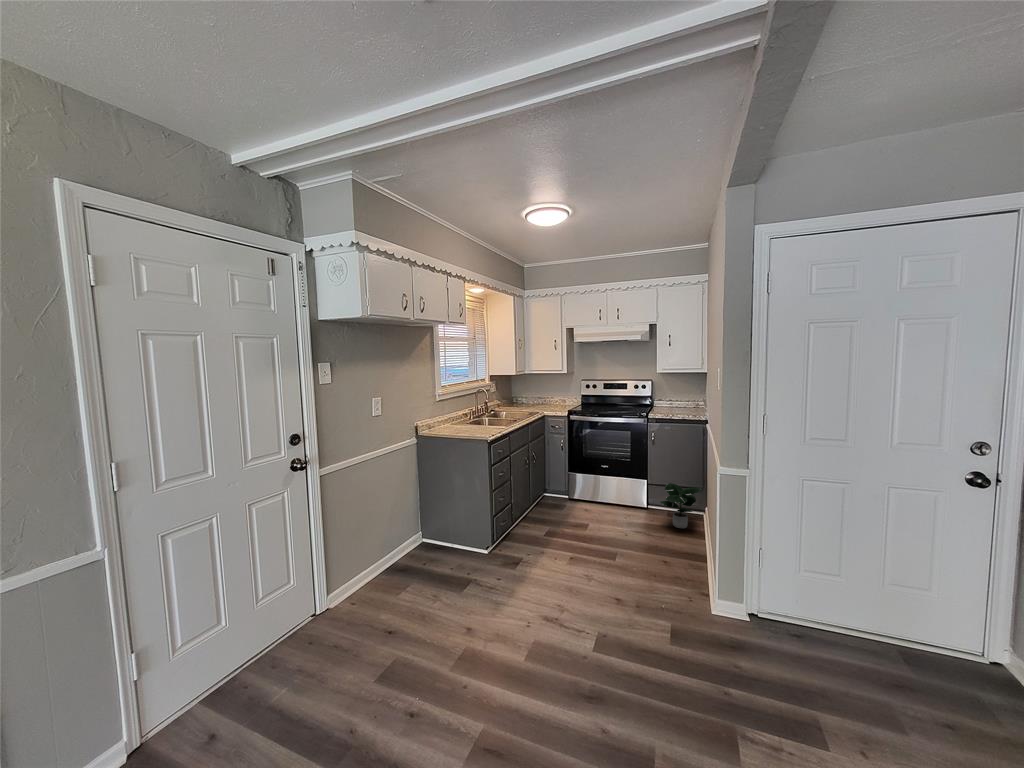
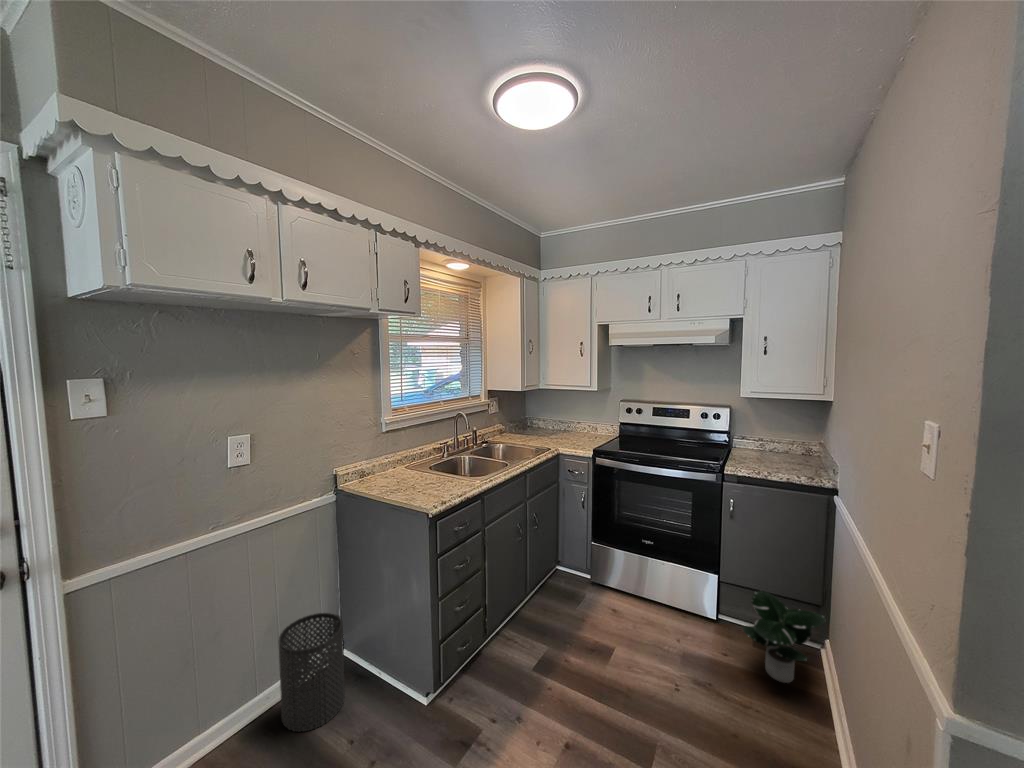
trash can: none [400,507,437,568] -> present [279,613,345,732]

